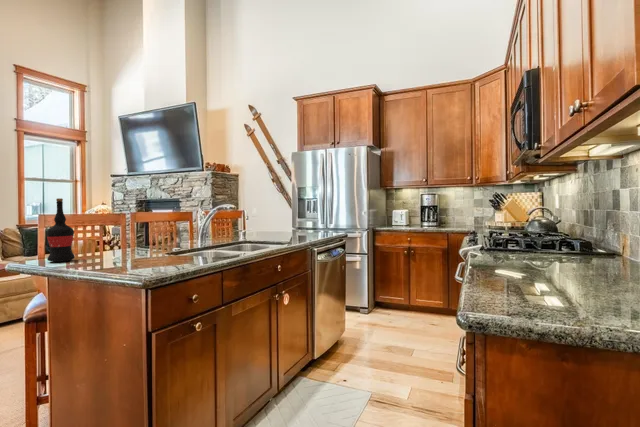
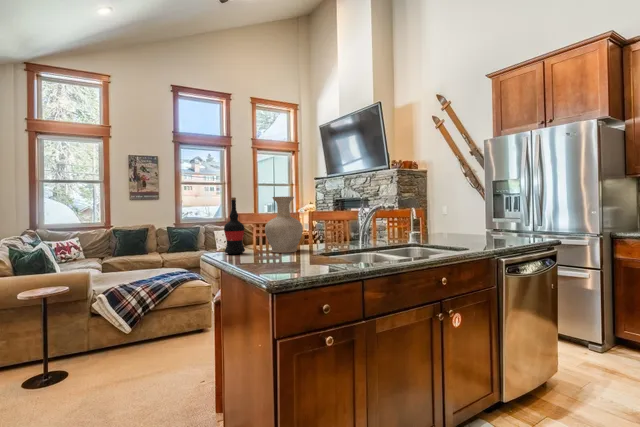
vase: none [99,199,144,257] -> present [265,196,303,253]

